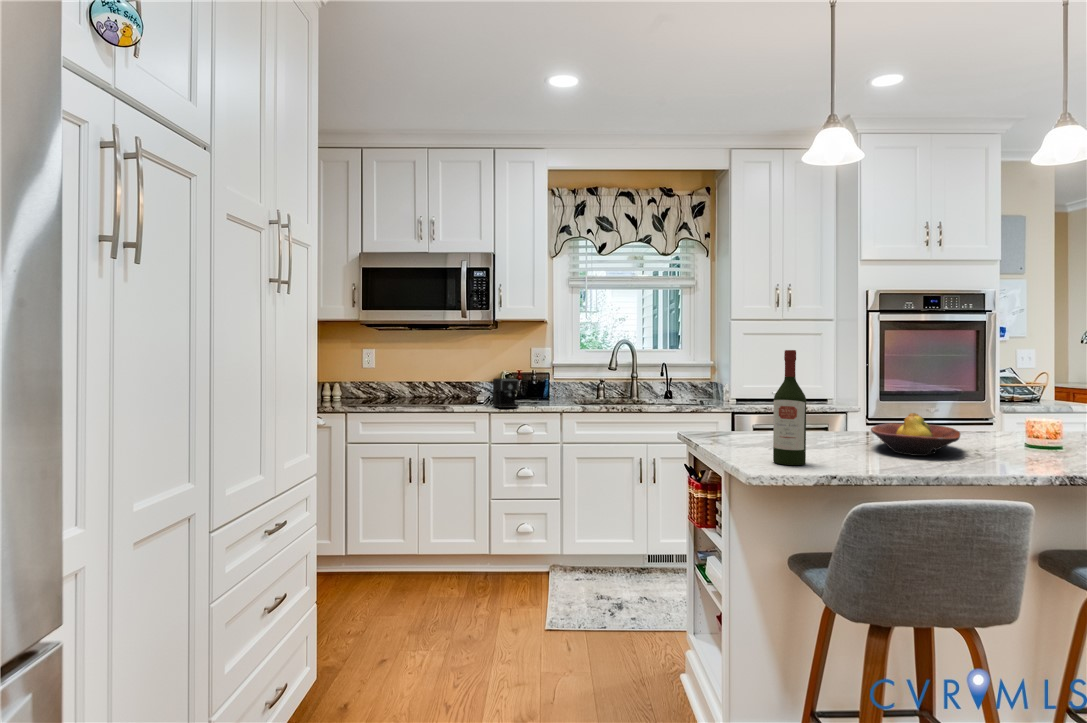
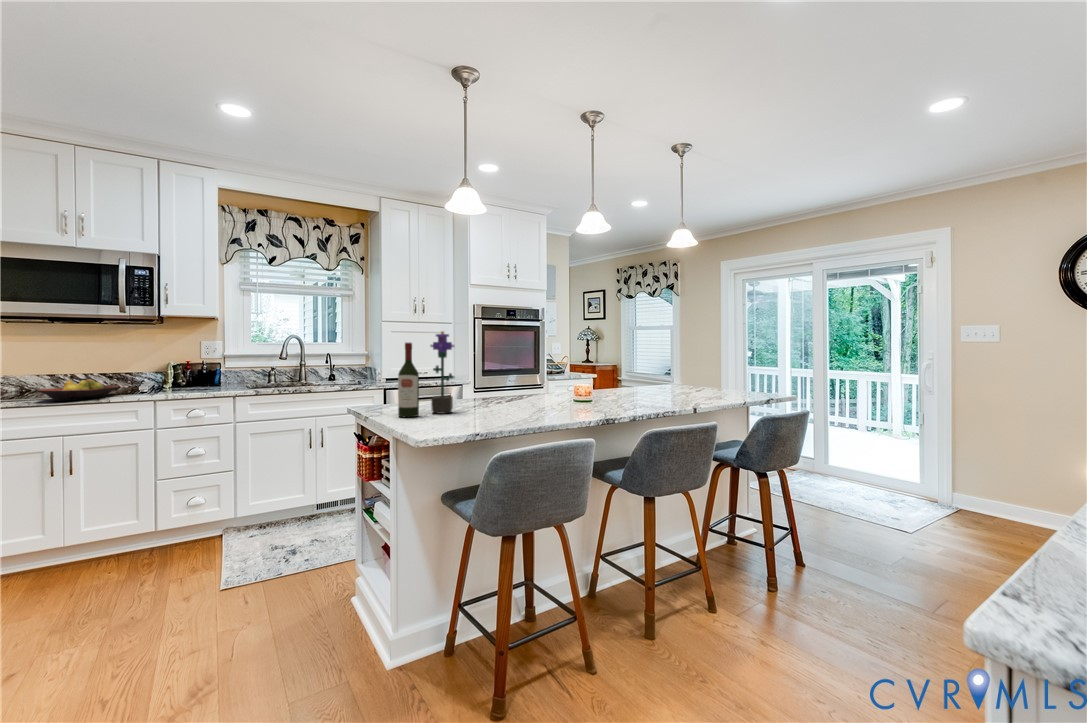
potted flower: none [824,332,866,464] -> present [431,332,454,414]
coffee maker: present [493,378,537,408] -> none [158,369,209,395]
fruit bowl: present [871,413,960,456] -> present [38,379,119,401]

